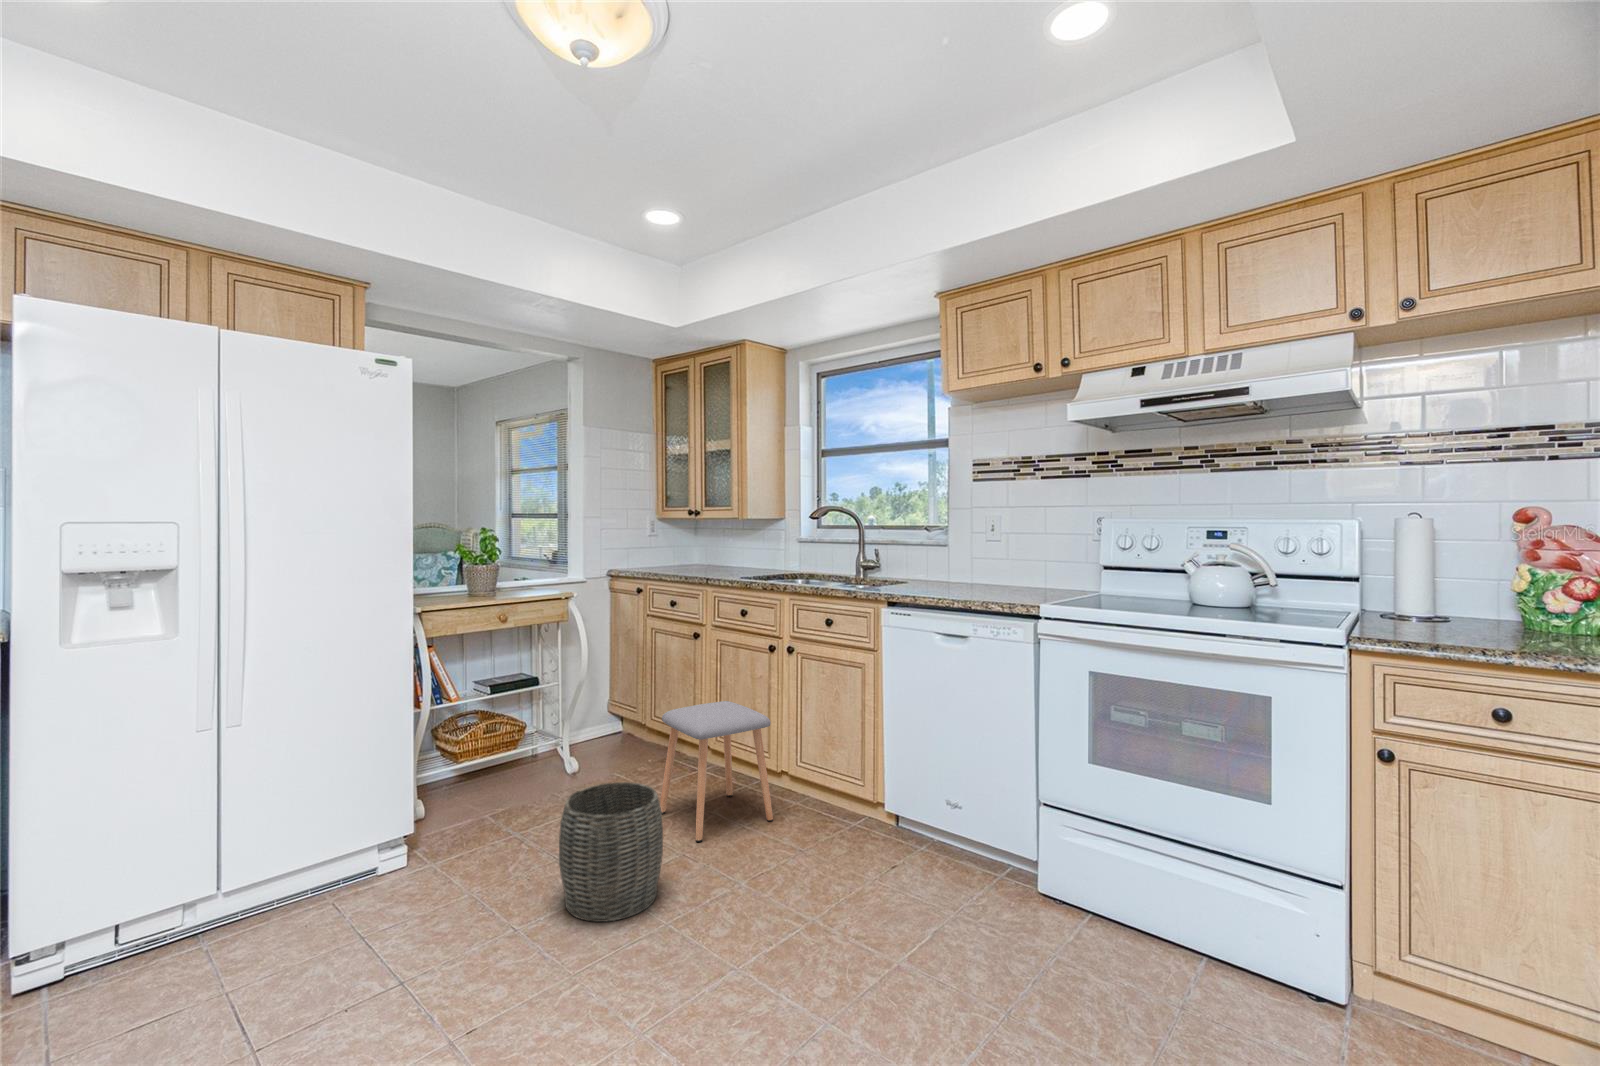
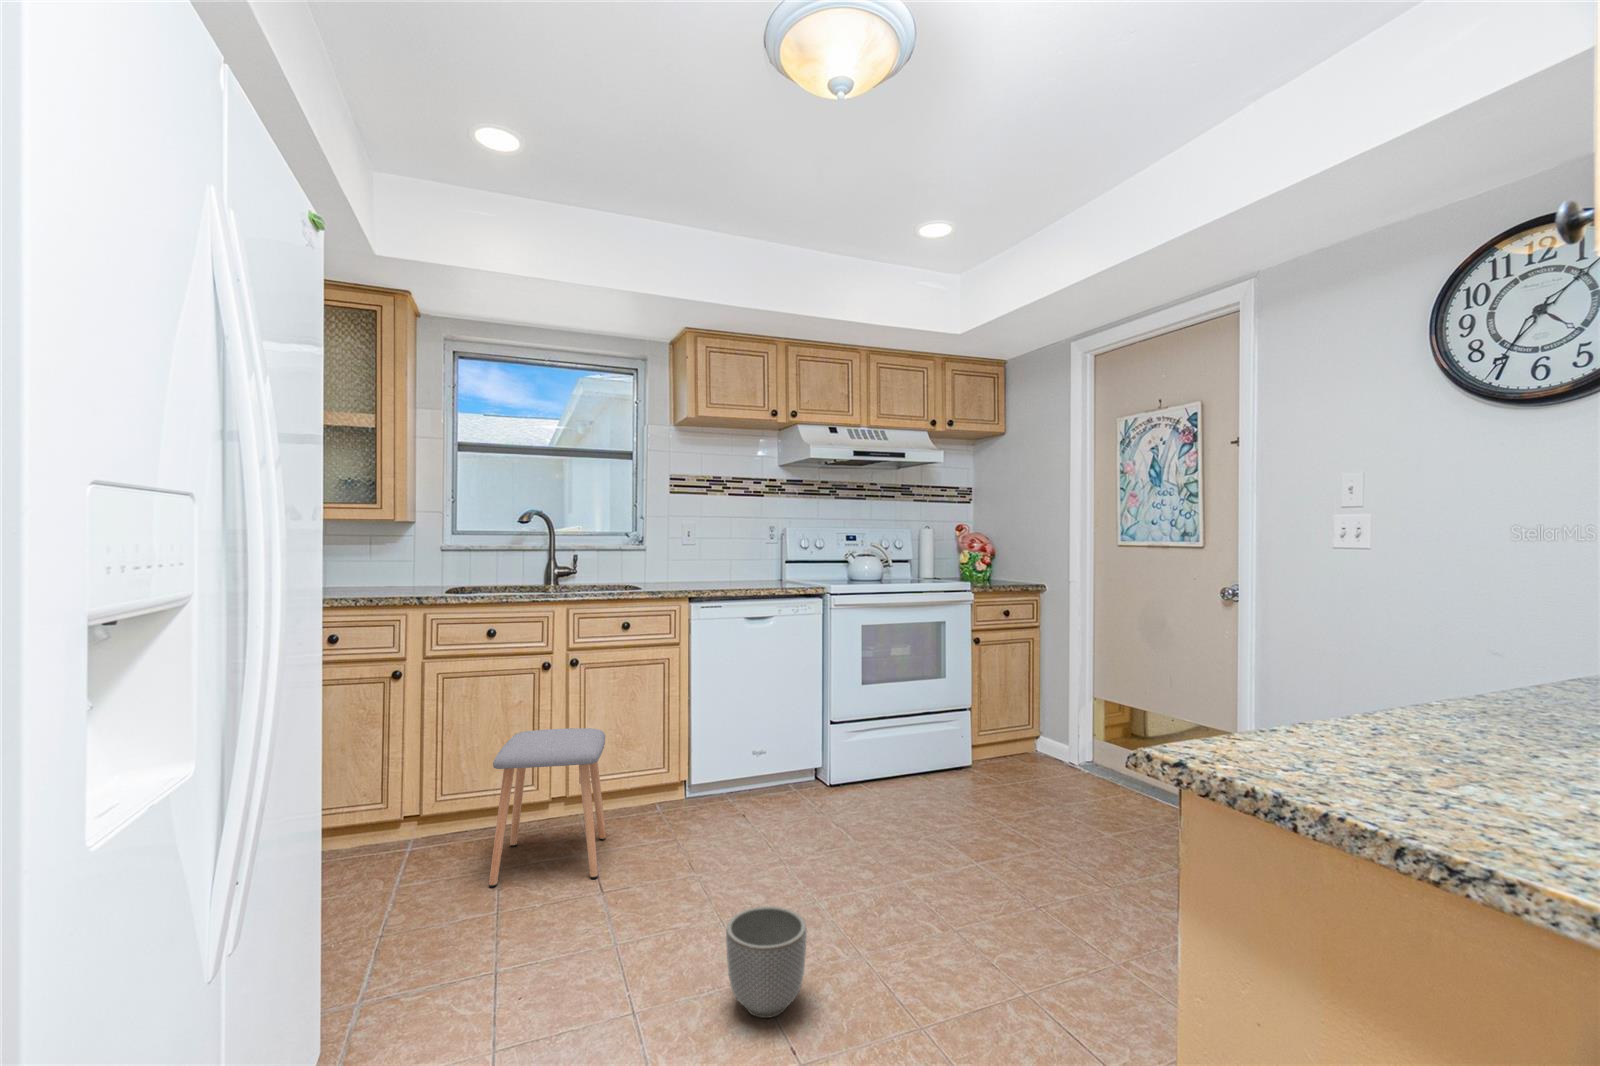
woven basket: present [559,782,663,922] -> none [592,808,707,968]
planter: none [482,893,564,997] -> present [726,906,807,1018]

